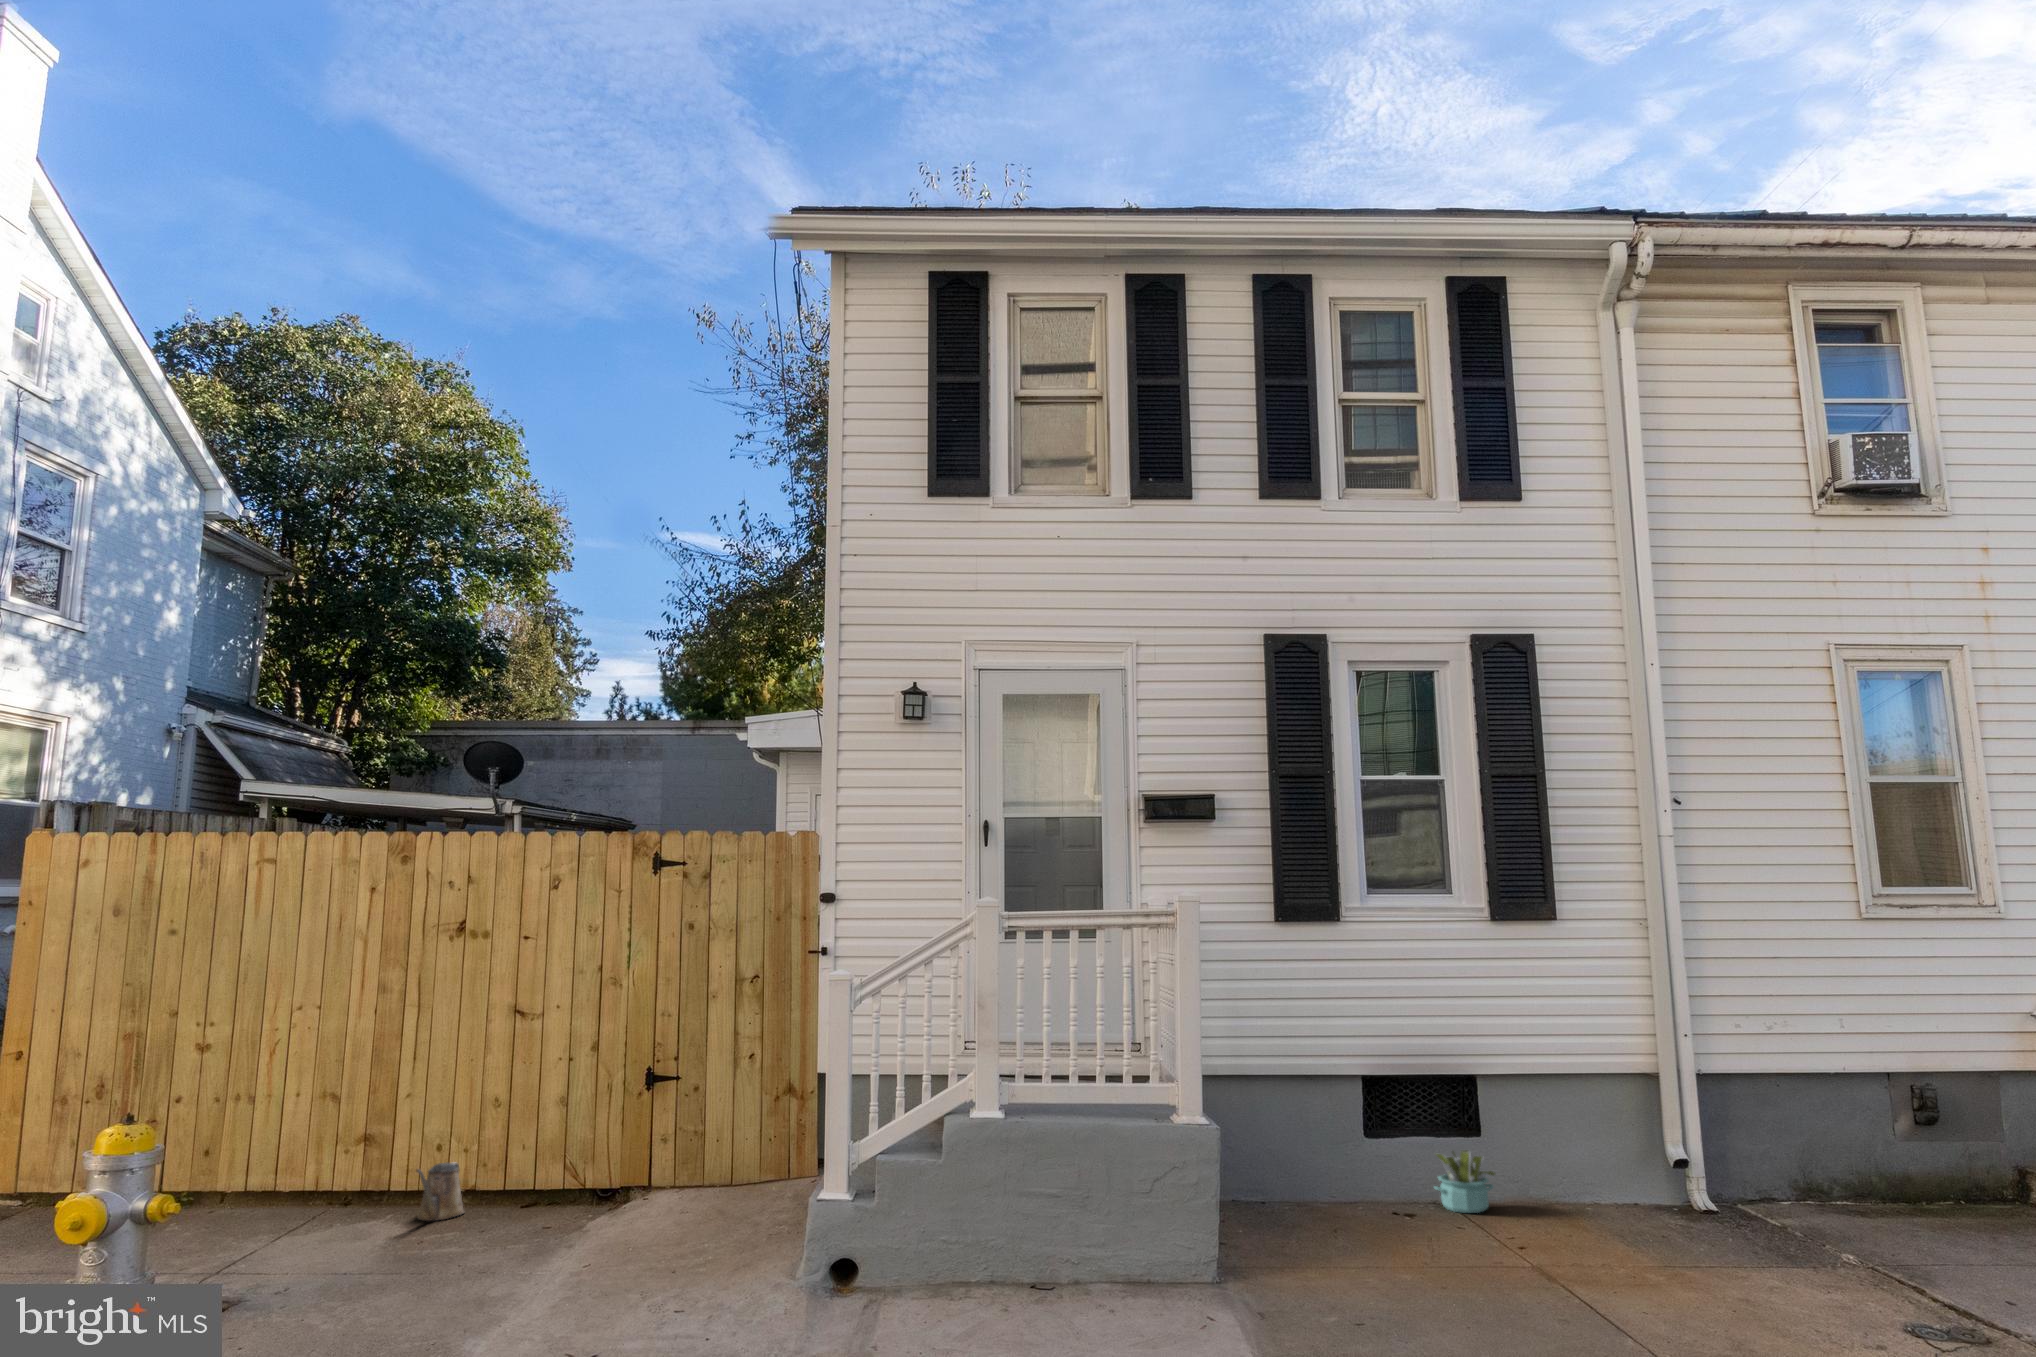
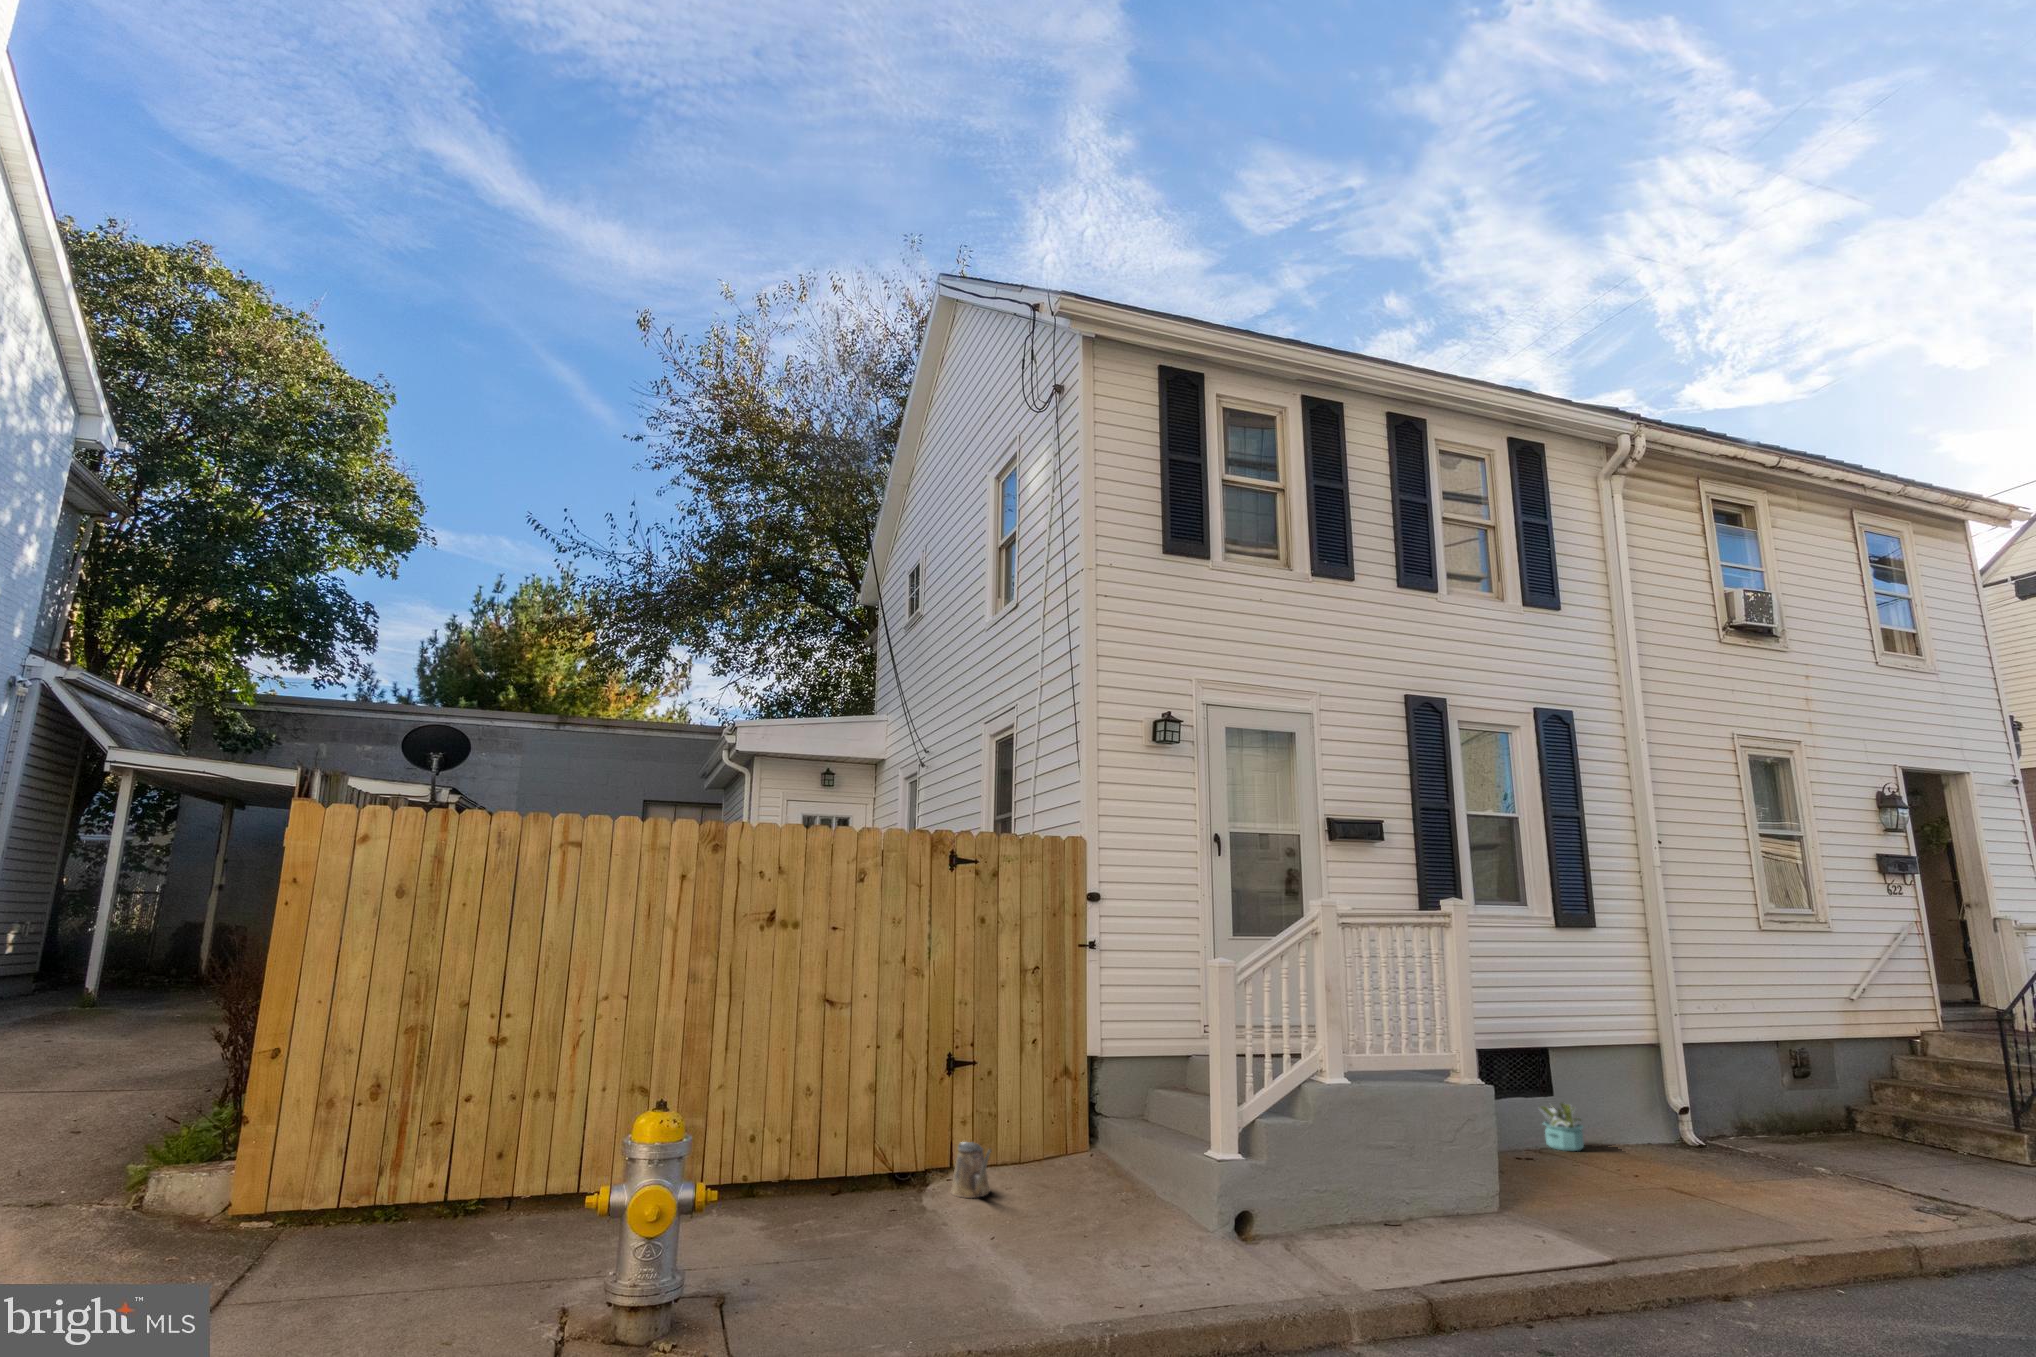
watering can: present [417,1163,464,1221] -> present [951,1142,991,1198]

